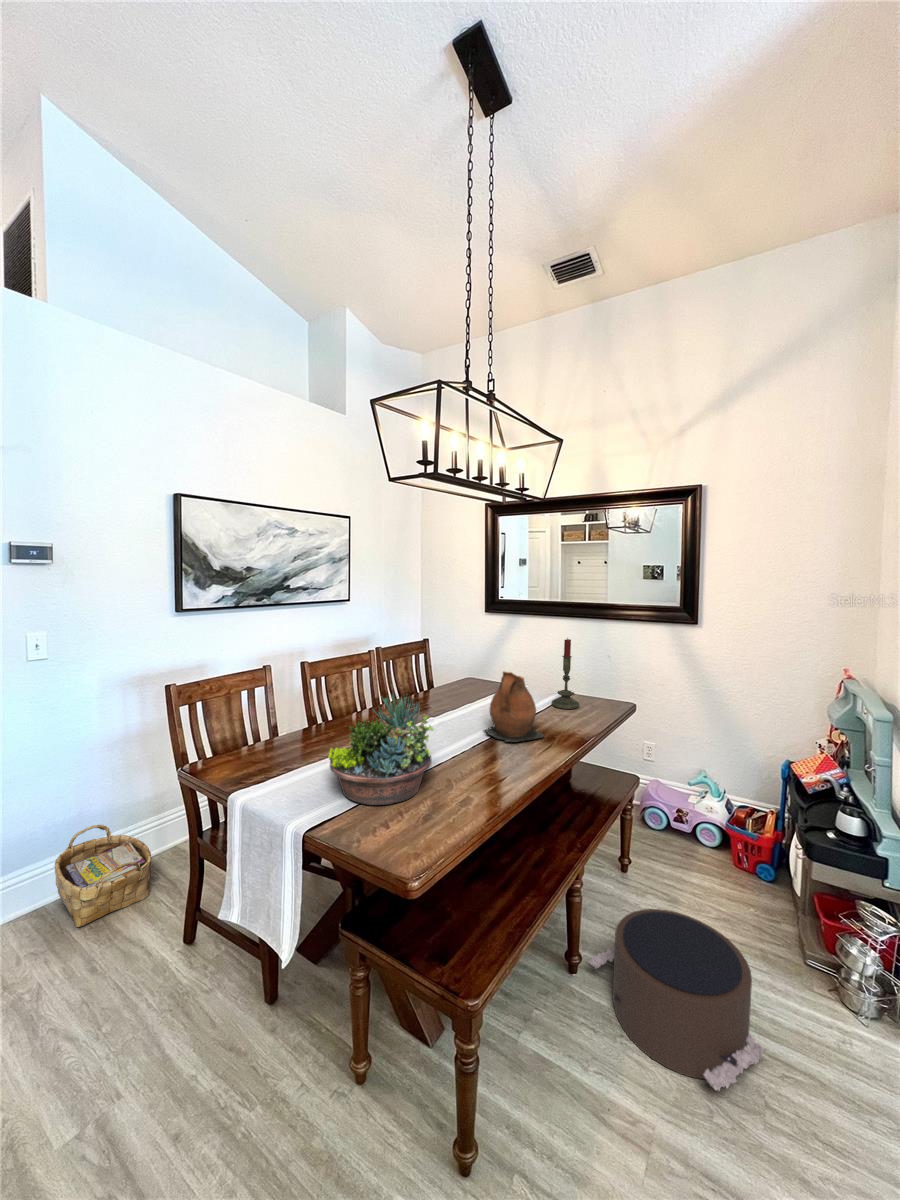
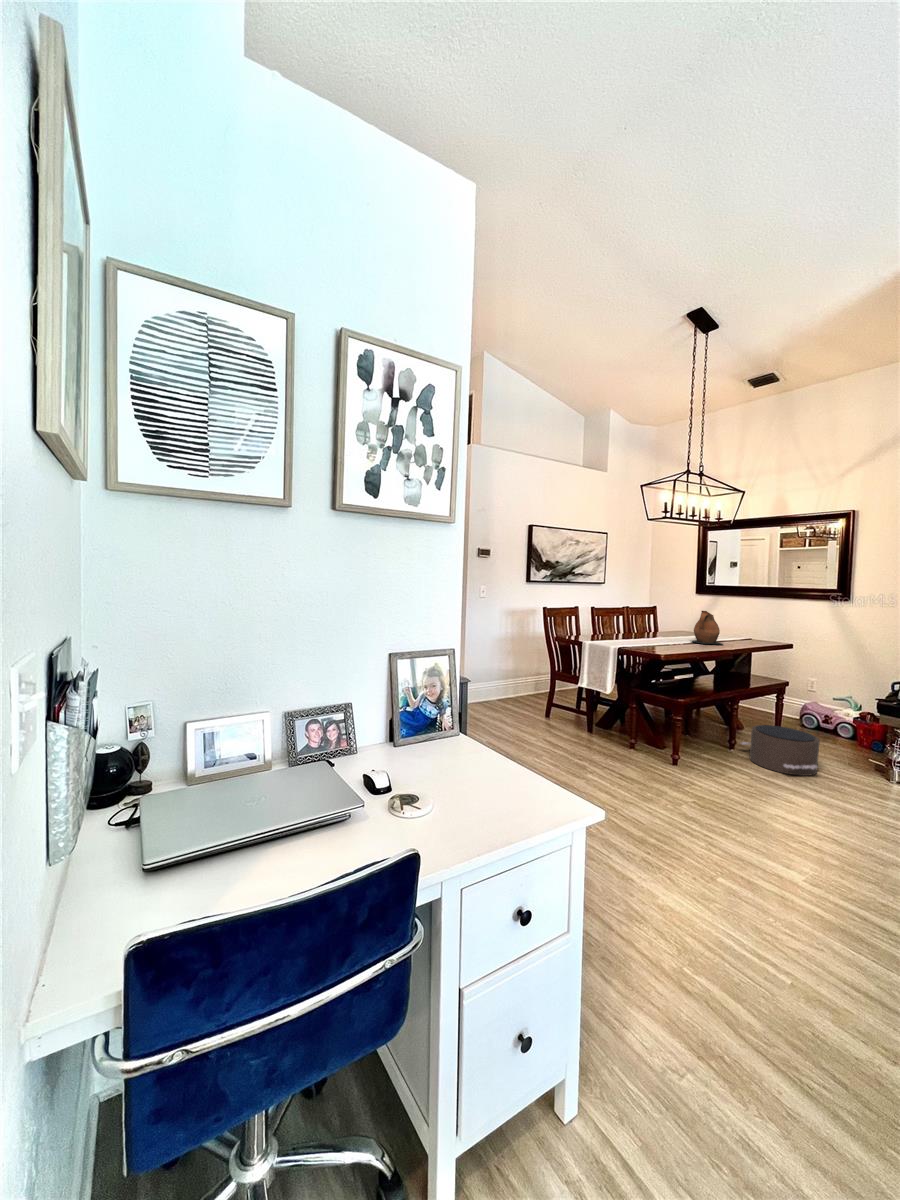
candle: present [552,638,579,709] -> none [734,601,751,640]
succulent planter: present [328,695,434,805] -> none [621,610,667,648]
woven basket: present [55,825,151,927] -> none [484,674,523,708]

